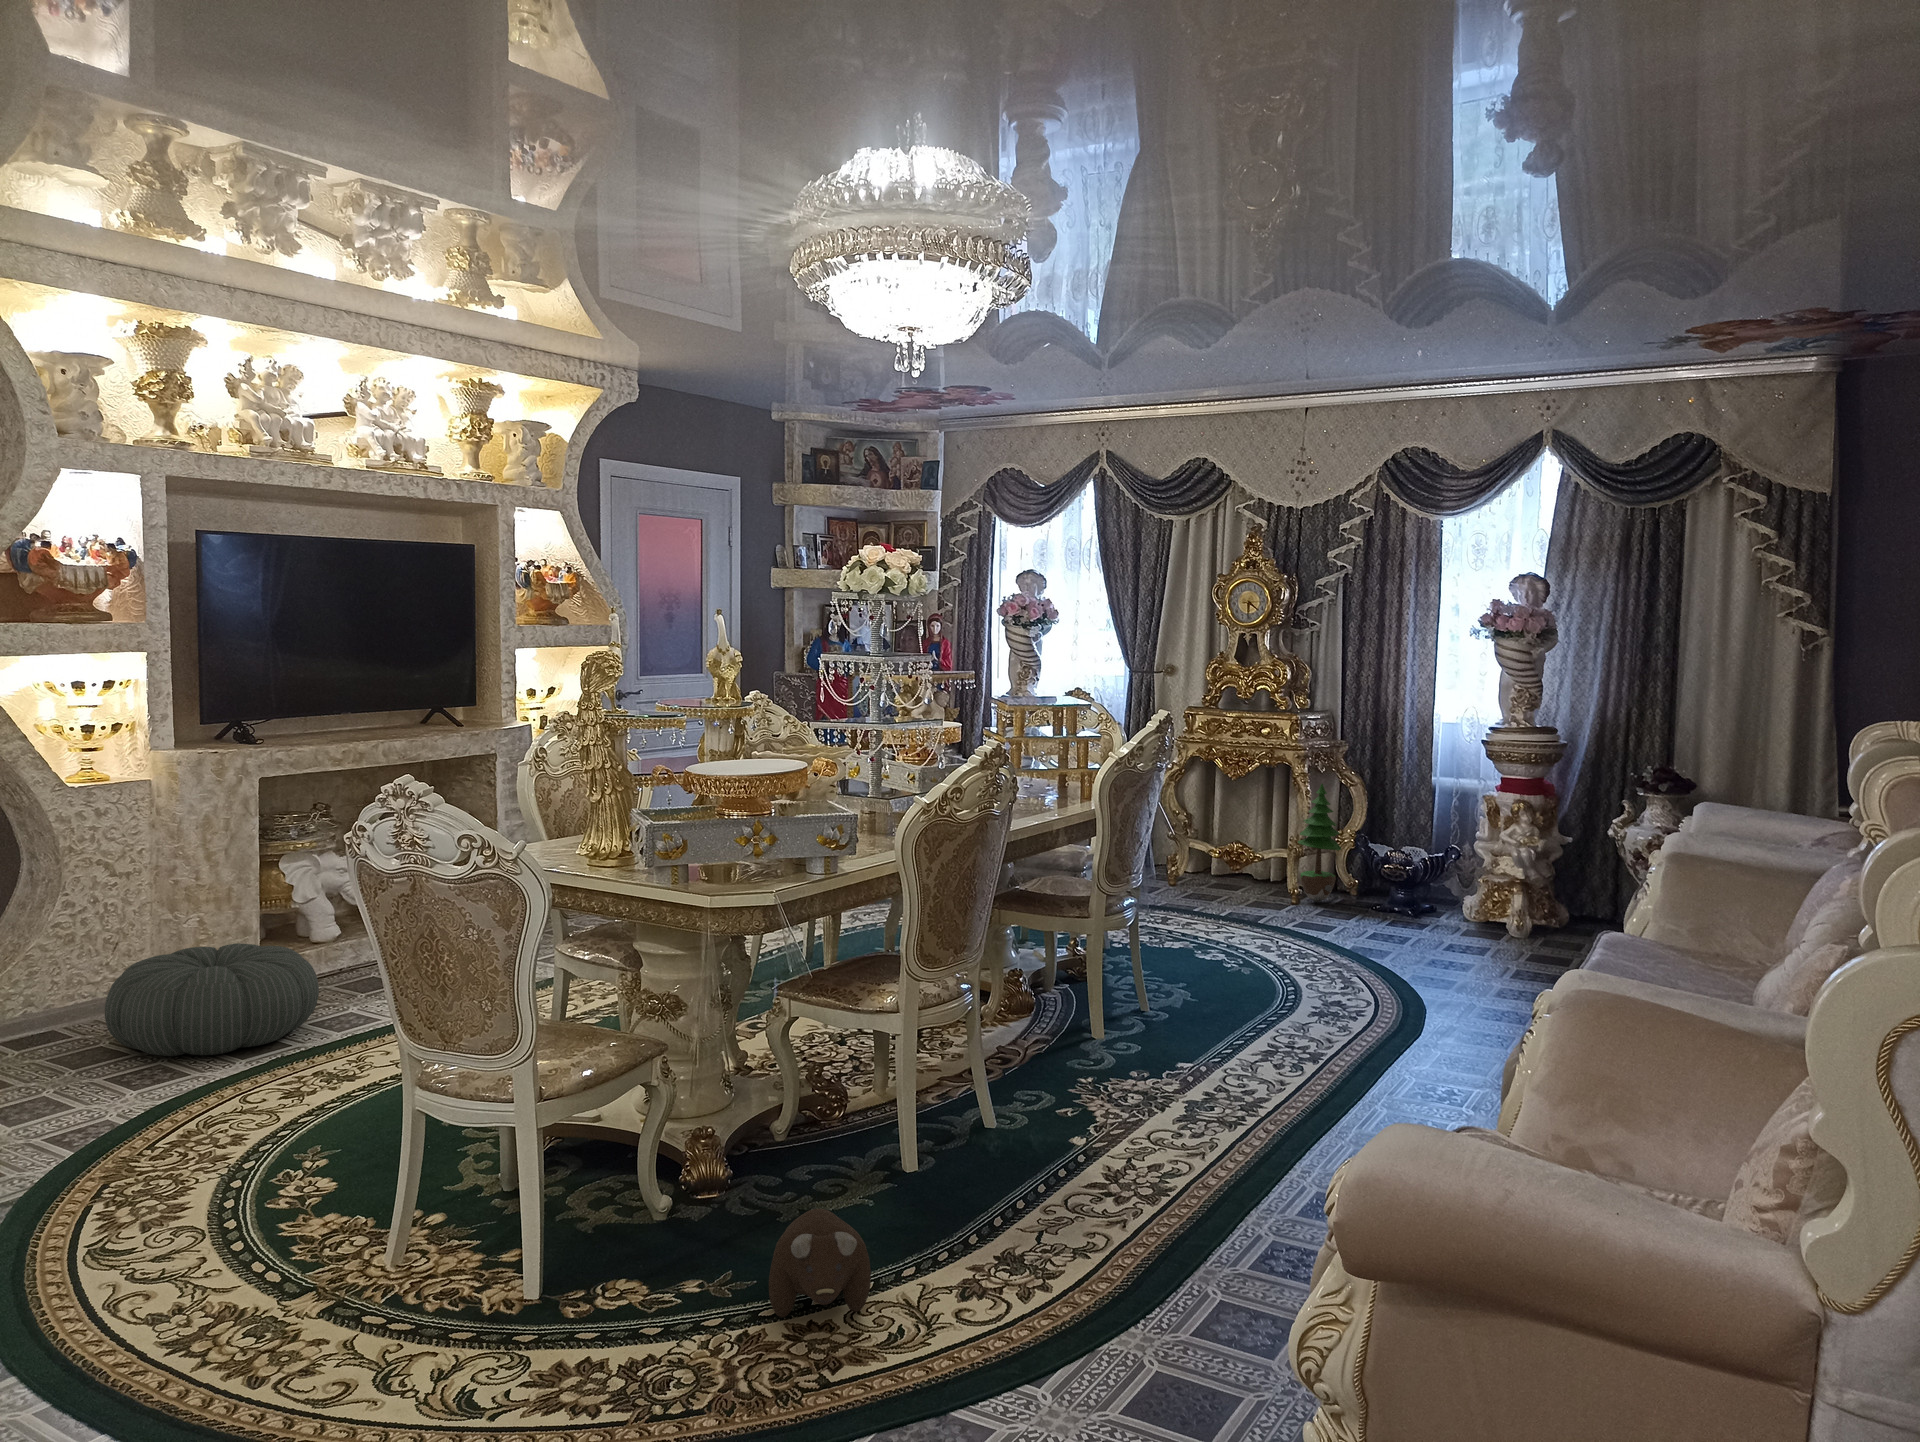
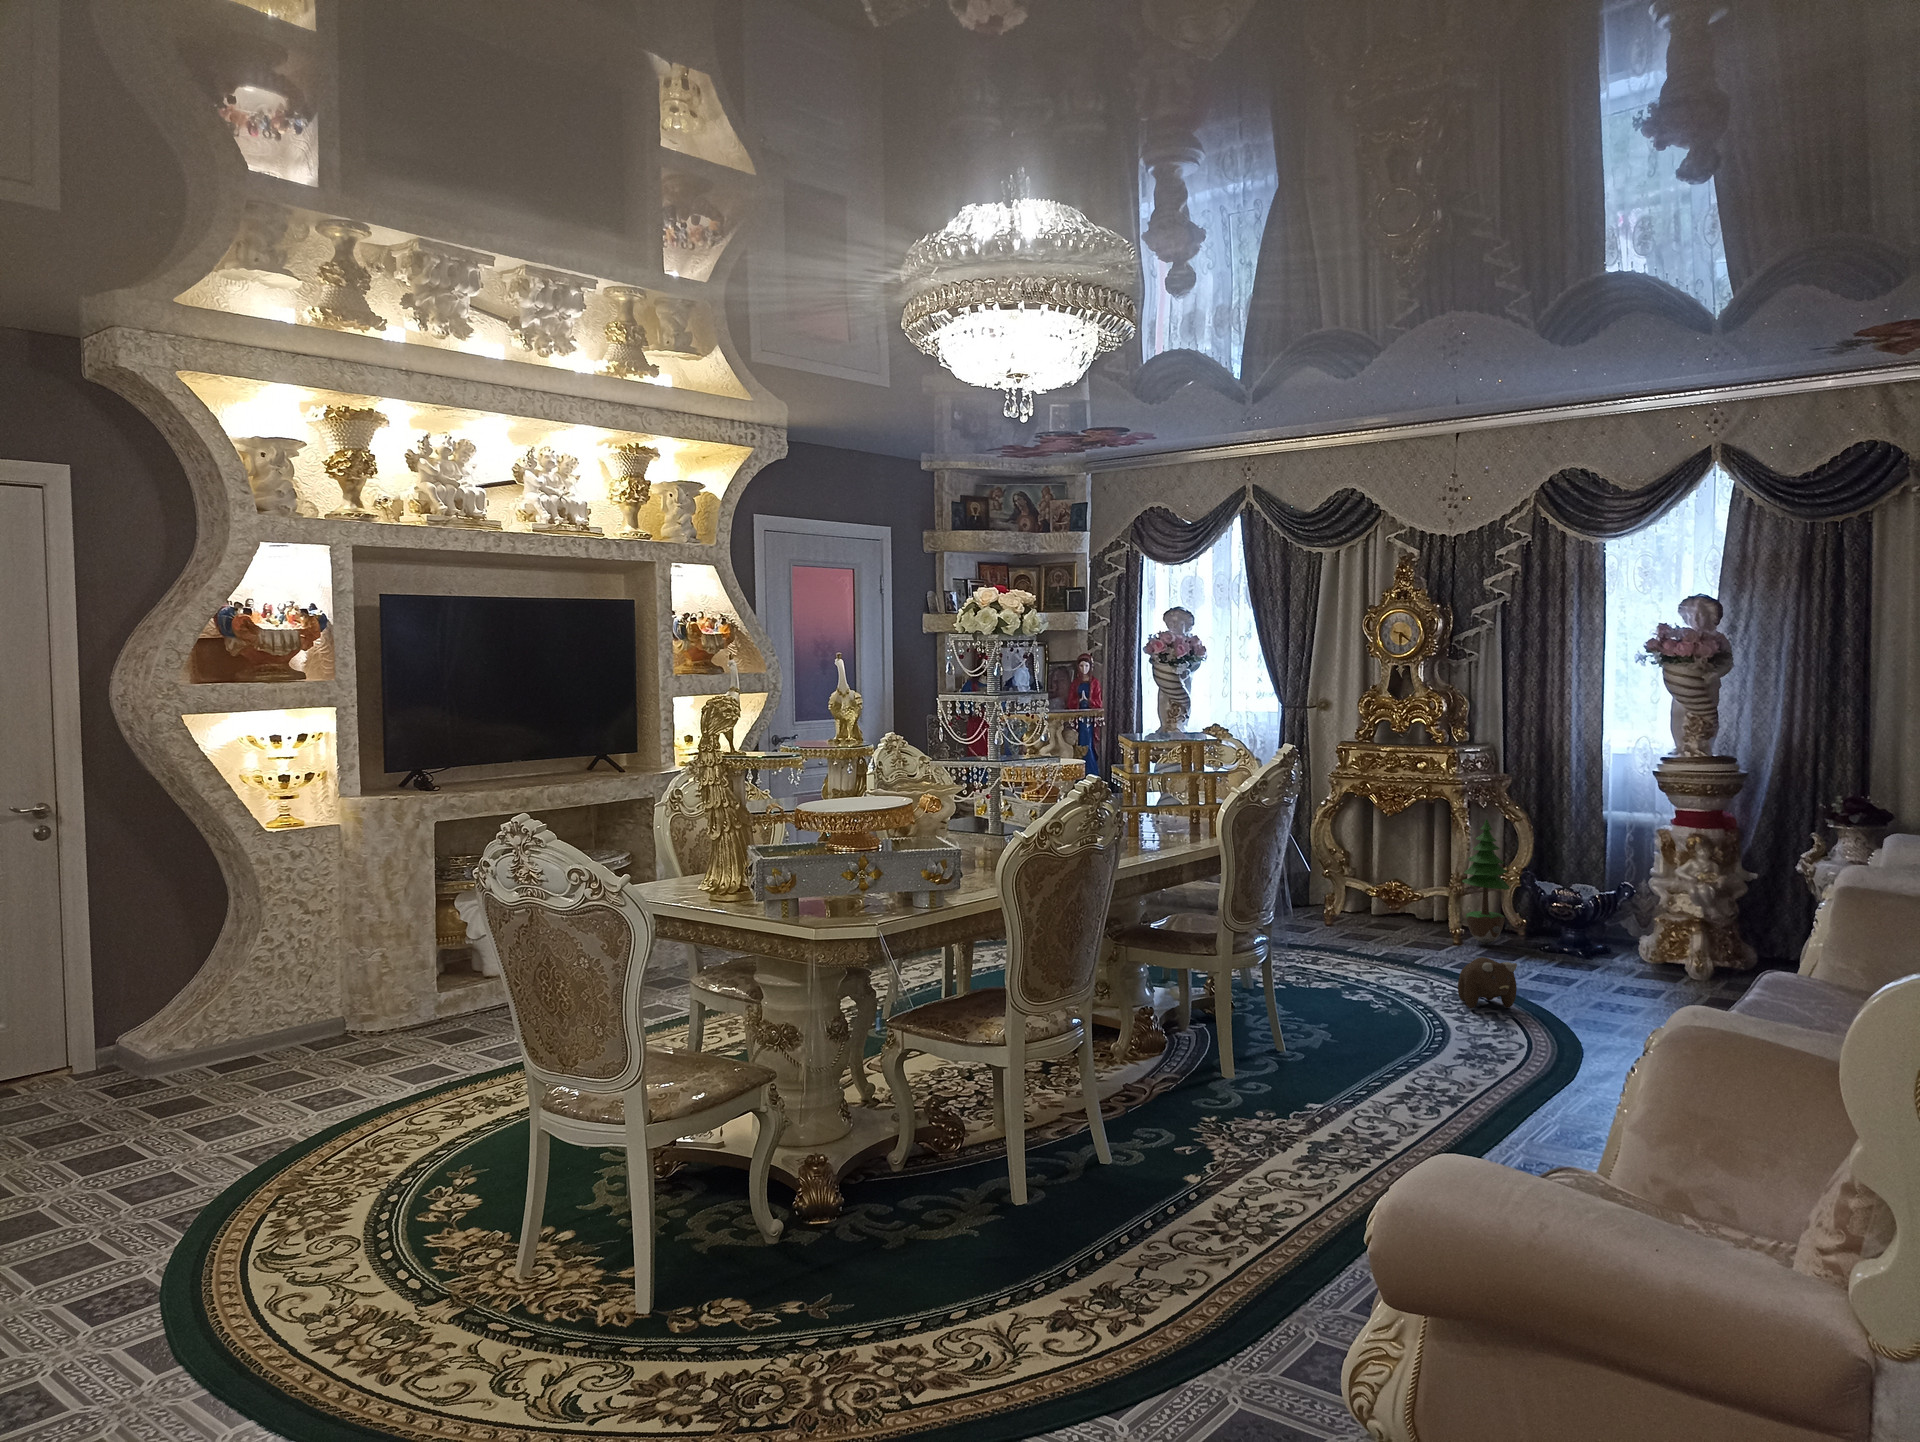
pouf: present [105,943,319,1056] -> none [293,978,481,1081]
plush toy: present [769,1209,871,1317] -> present [1458,957,1517,1009]

